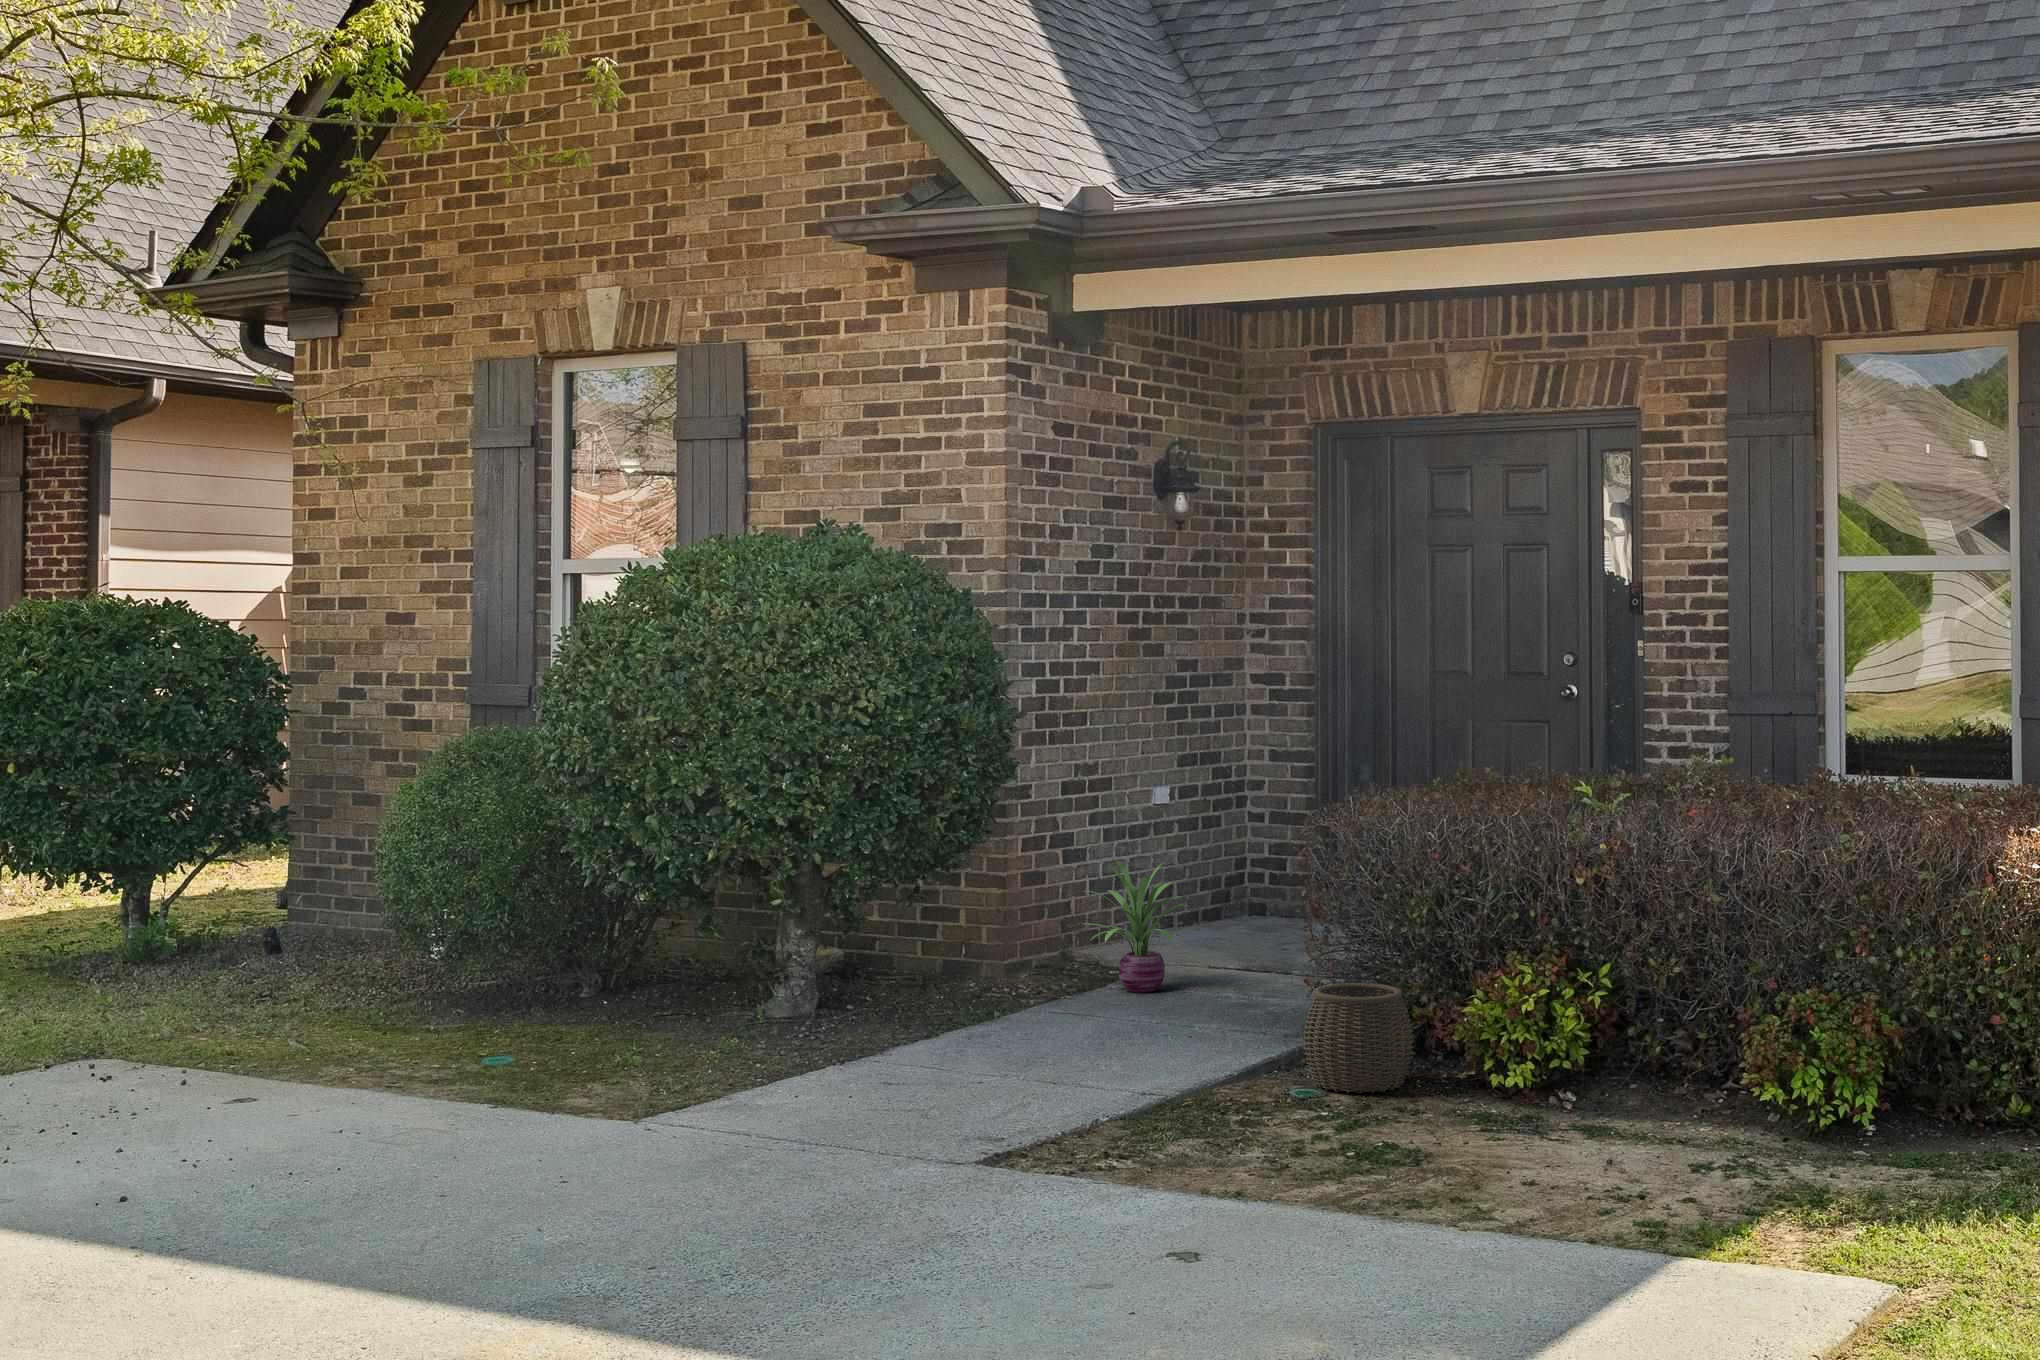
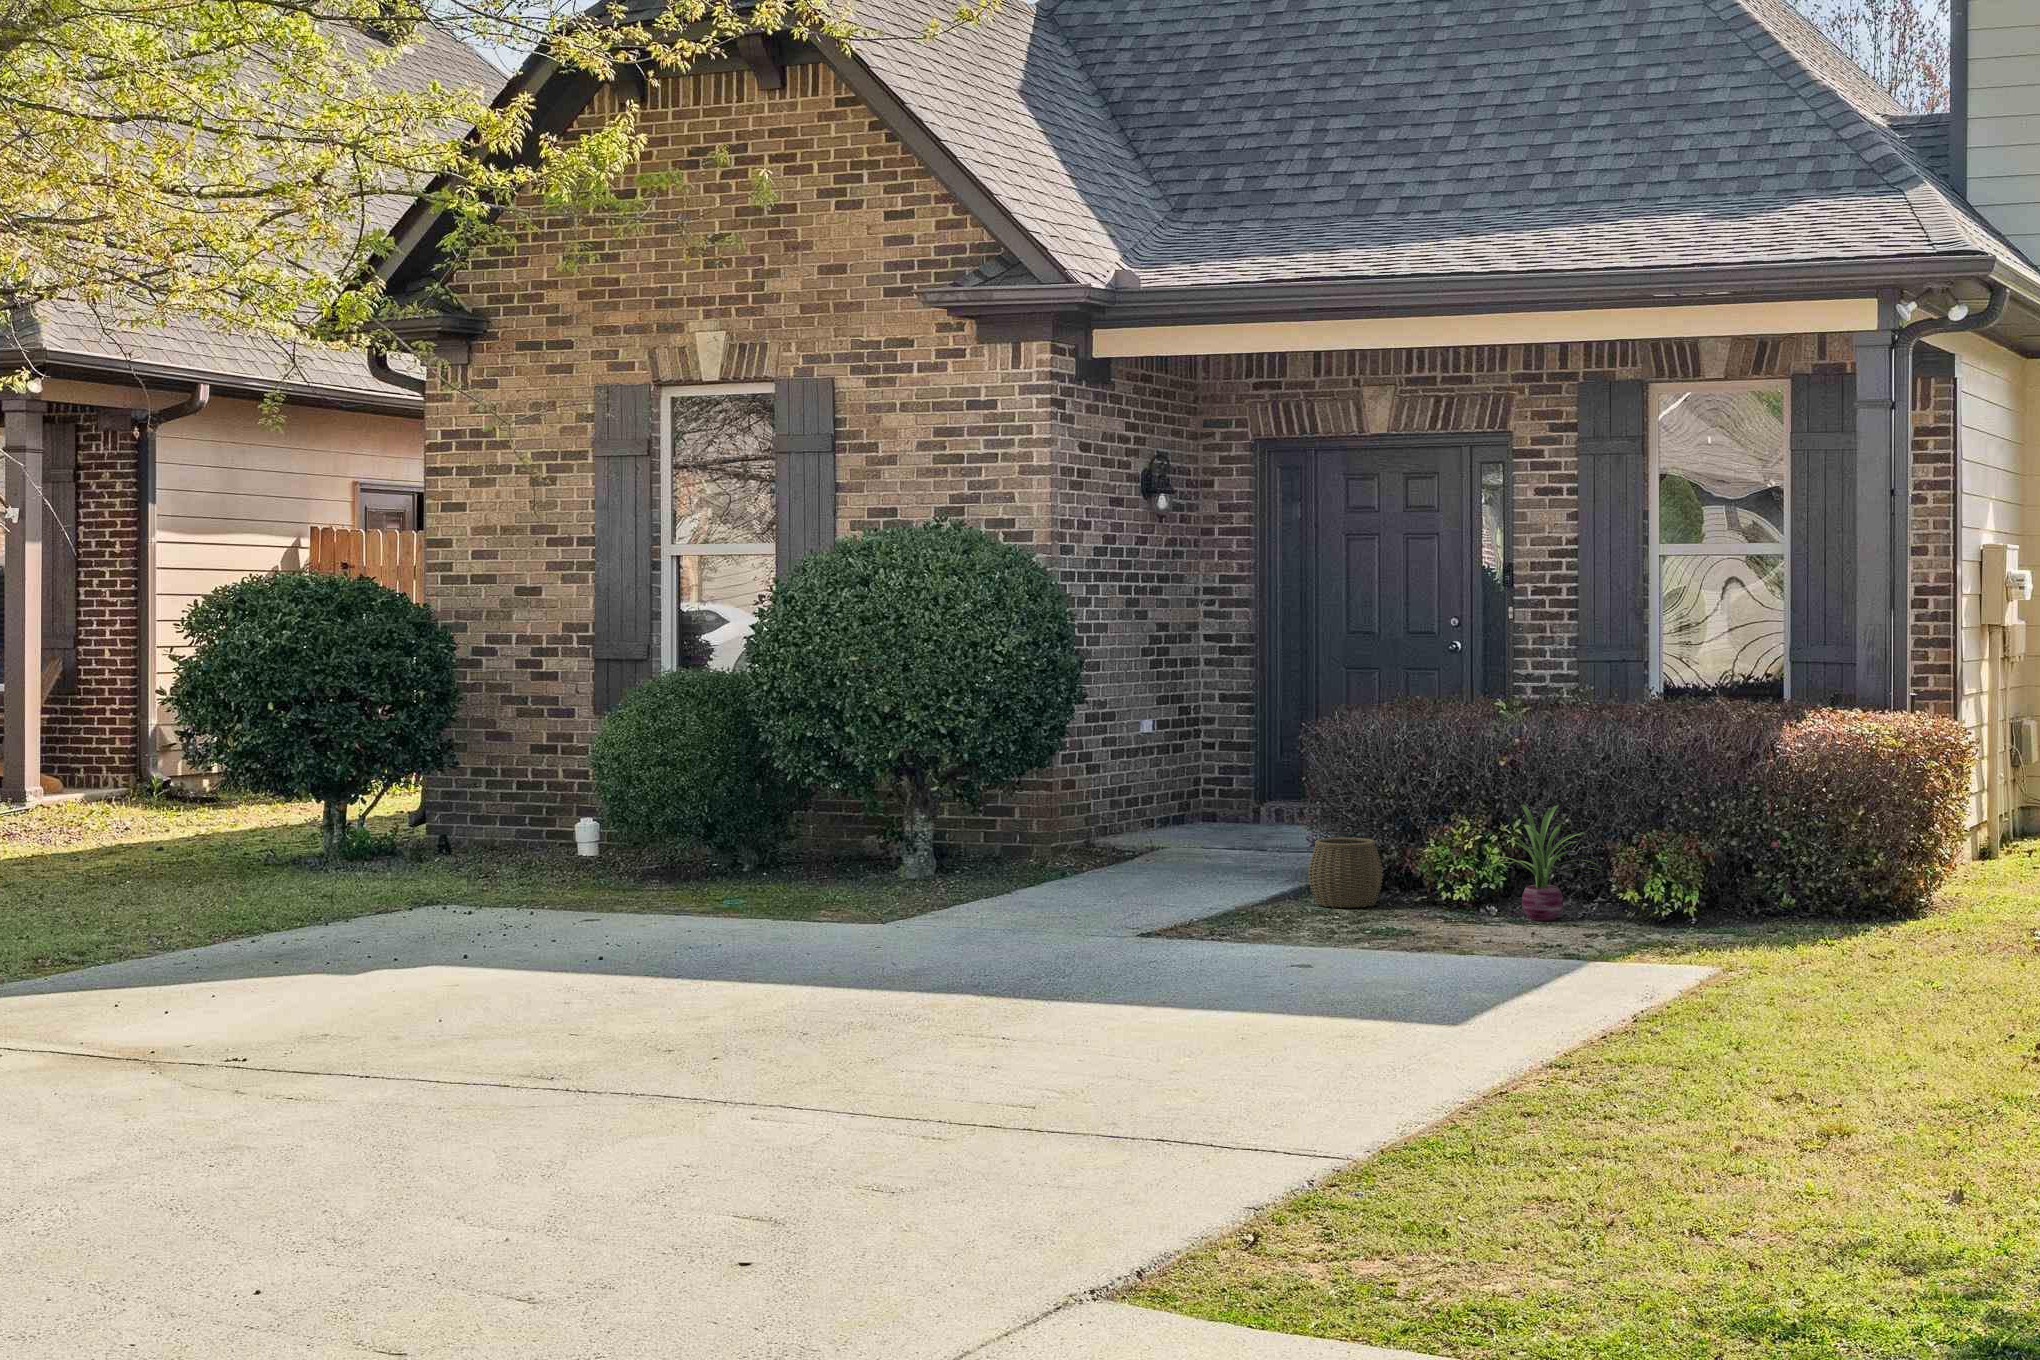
decorative plant: present [1084,861,1198,993] -> present [1485,804,1600,921]

